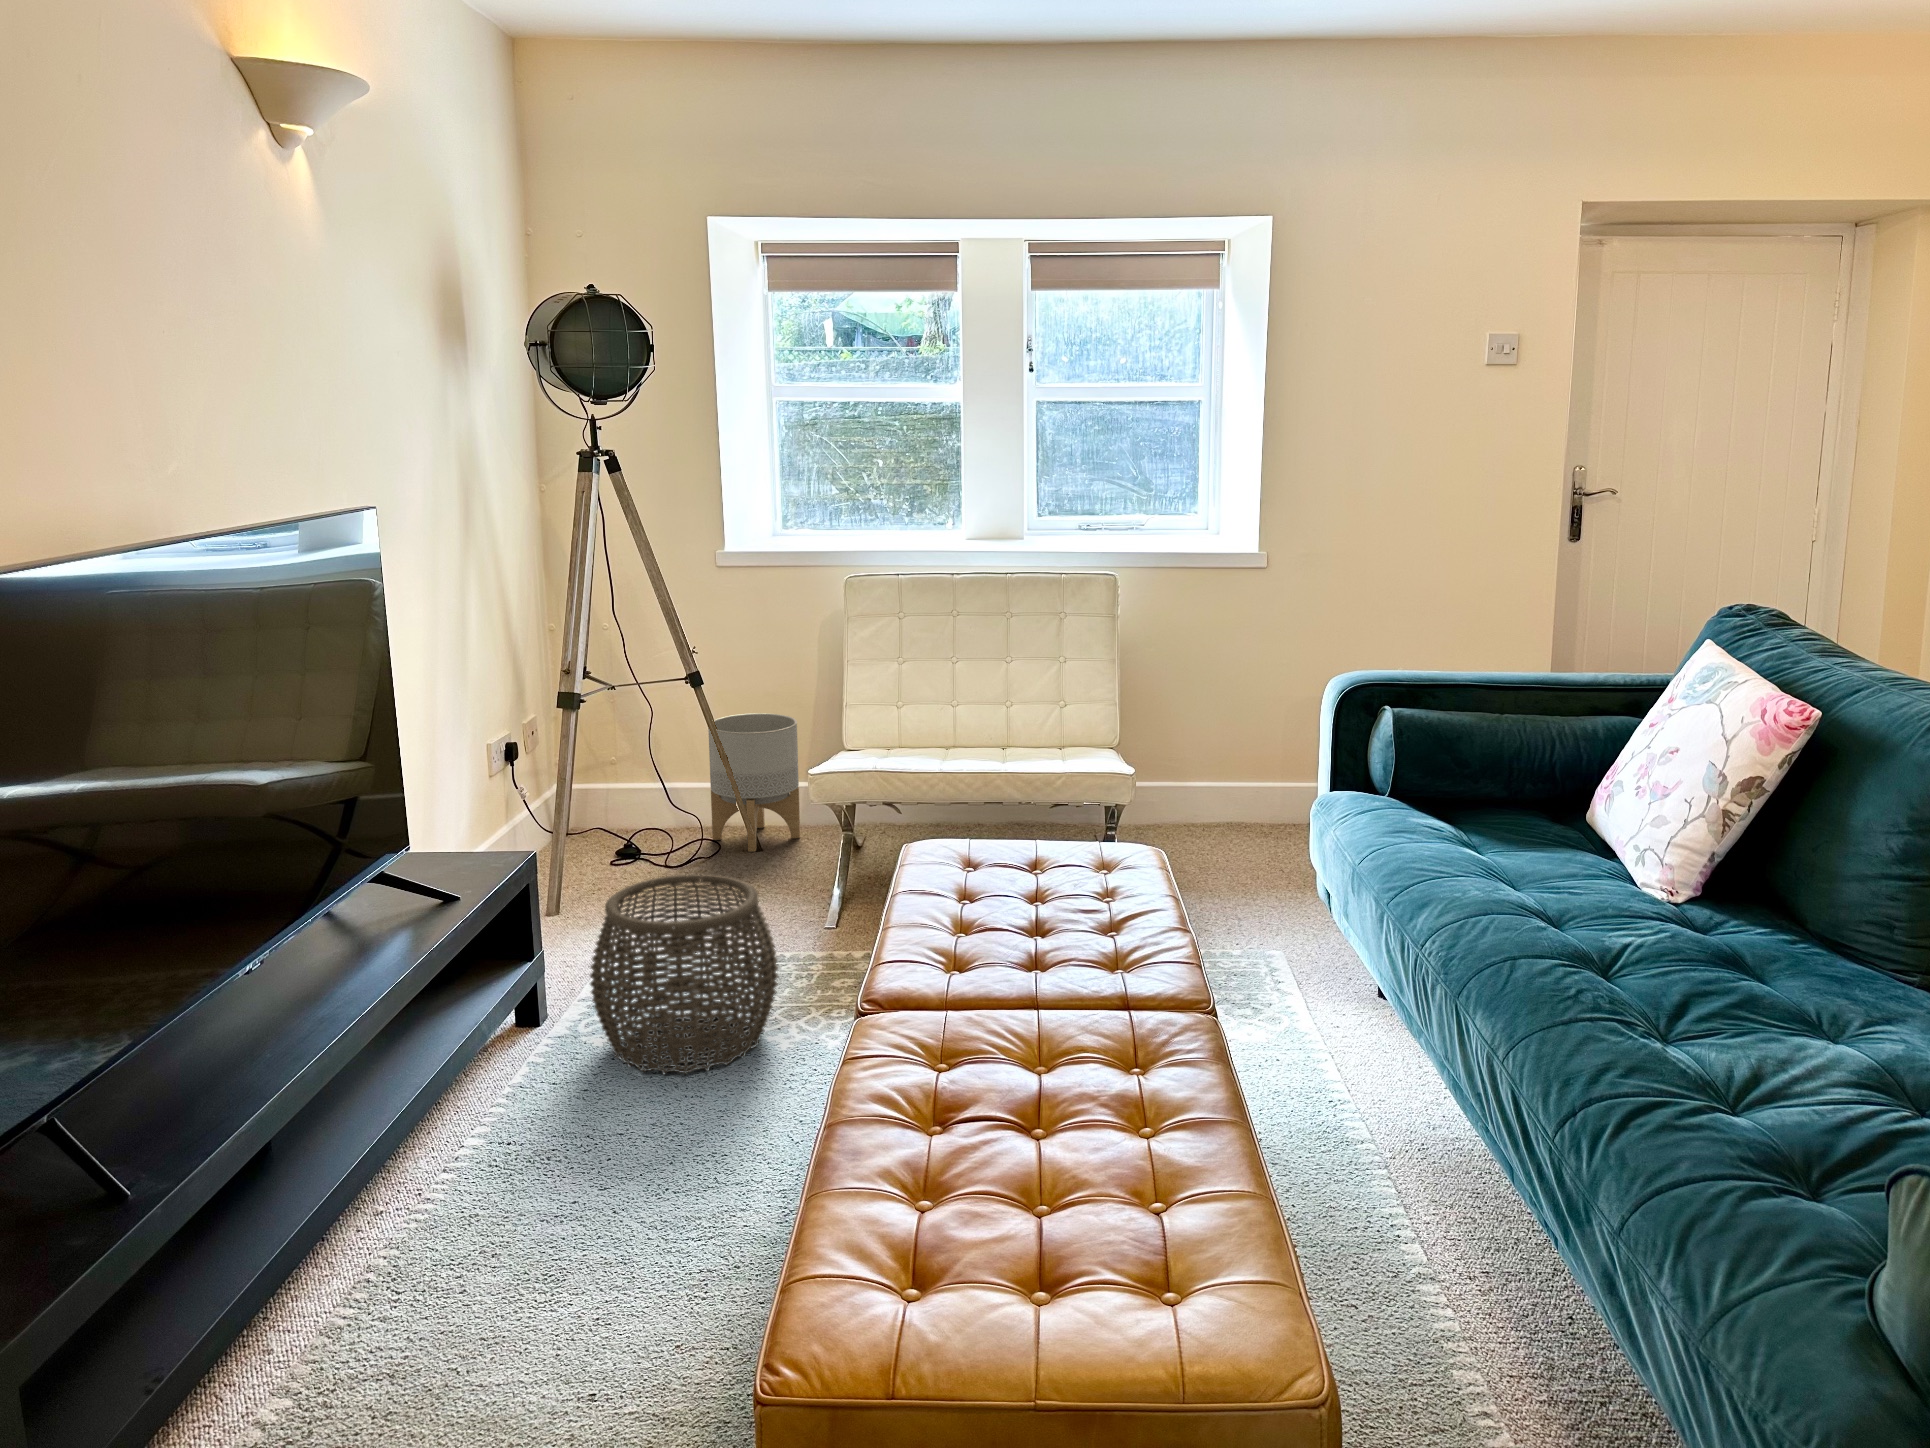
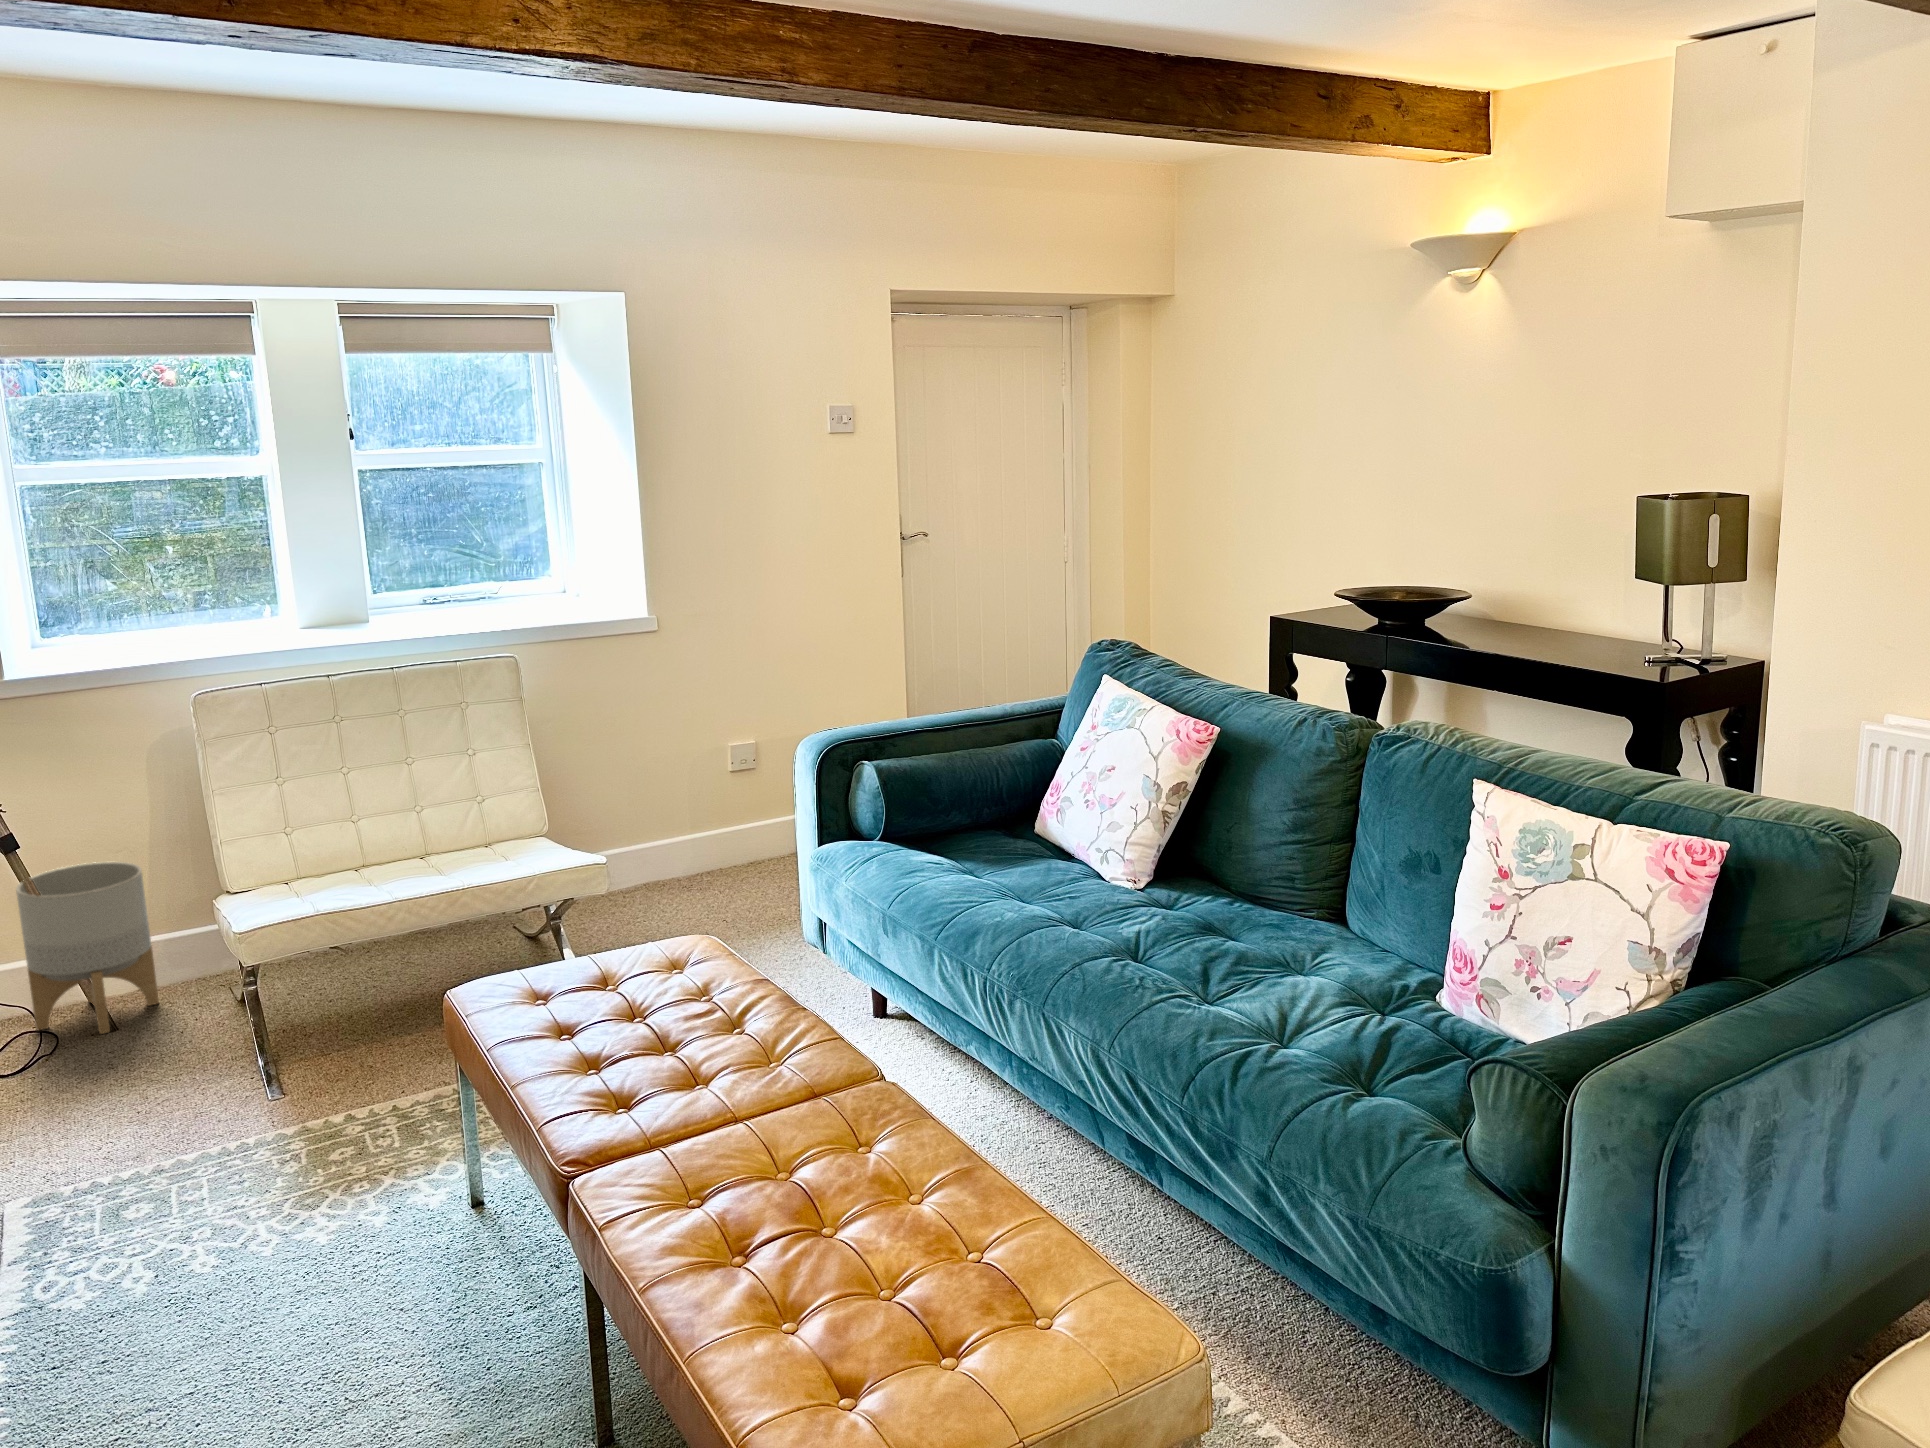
woven basket: present [590,874,778,1074] -> none [63,1069,308,1320]

